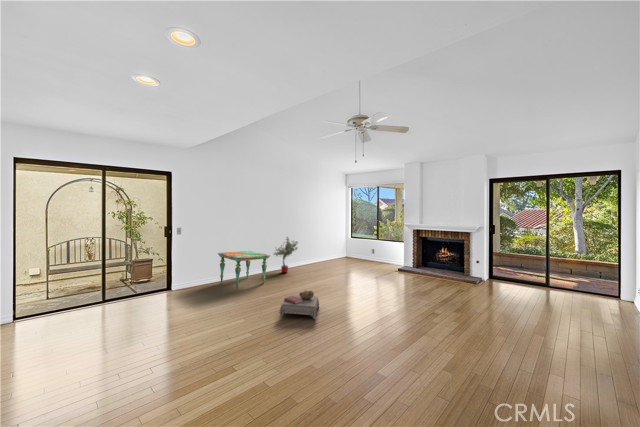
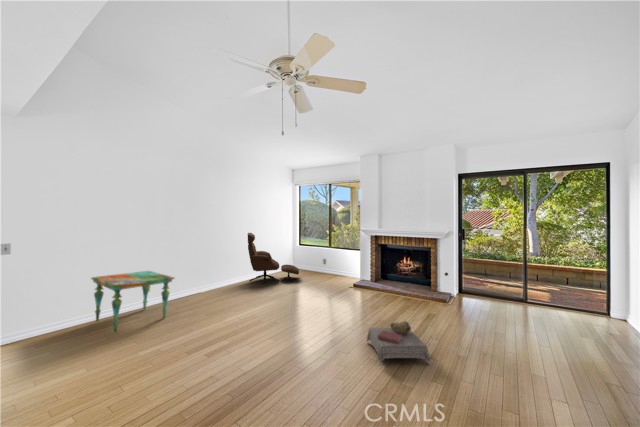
lounge chair: none [313,226,352,266] -> present [248,233,299,284]
potted tree: present [274,237,298,273] -> none [186,248,225,298]
ottoman: present [279,290,319,320] -> present [367,321,430,364]

